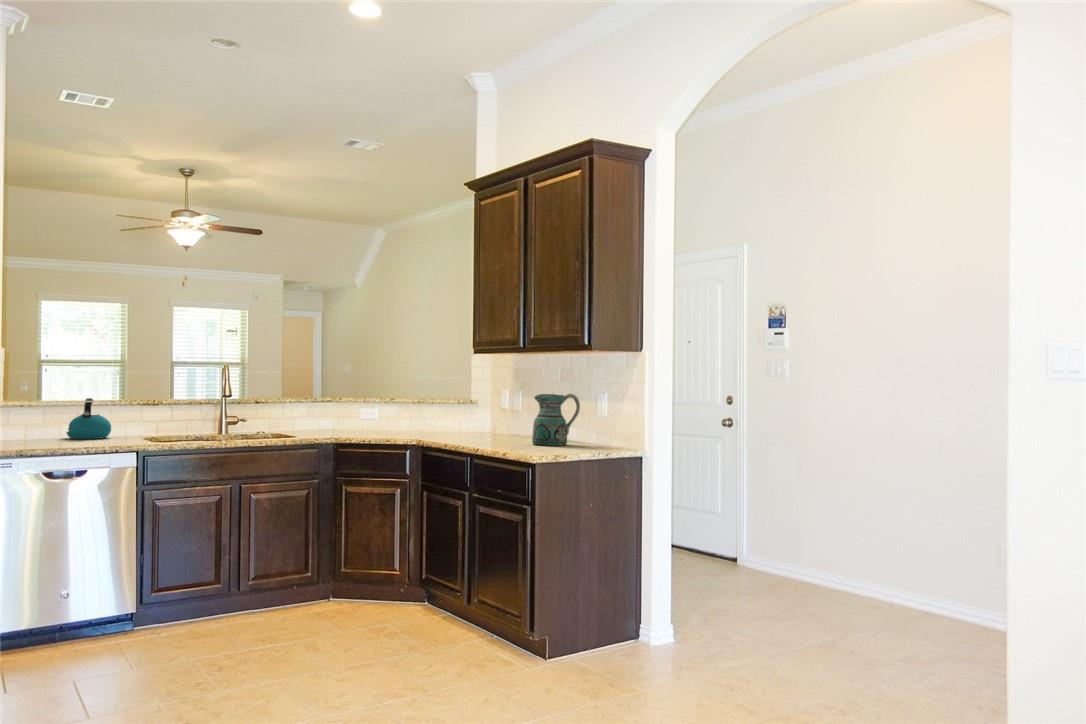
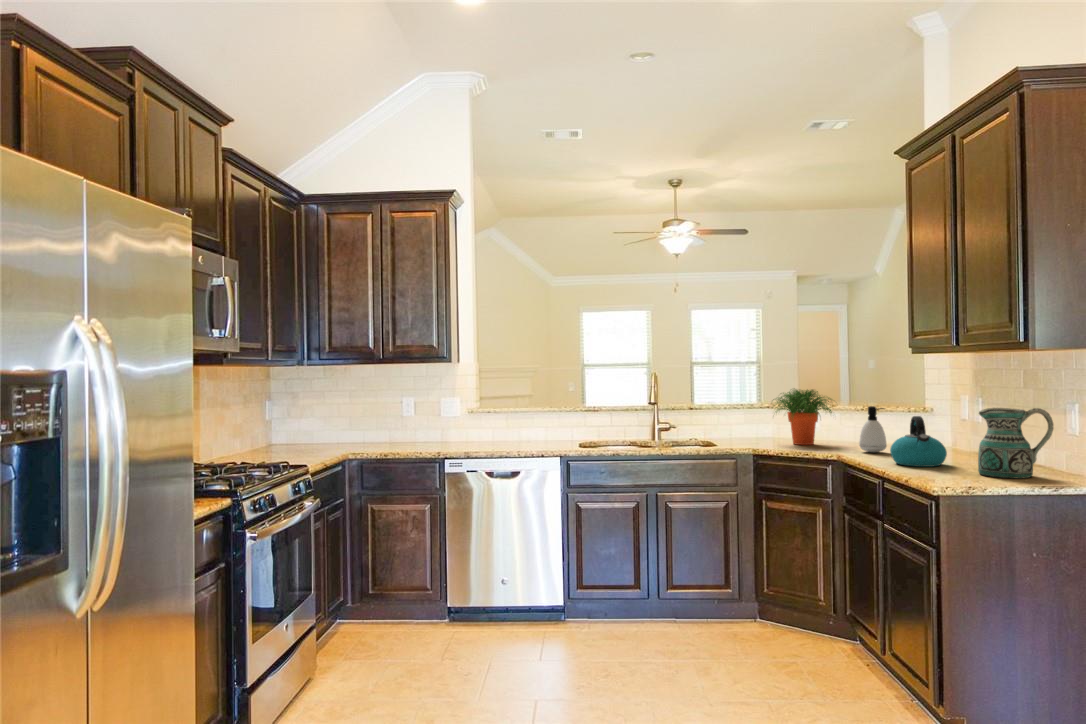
potted plant: none [345,381,407,435] -> present [777,389,832,445]
soap dispenser: none [431,397,452,437] -> present [859,406,887,452]
kettle: present [66,398,111,439] -> present [890,416,947,467]

